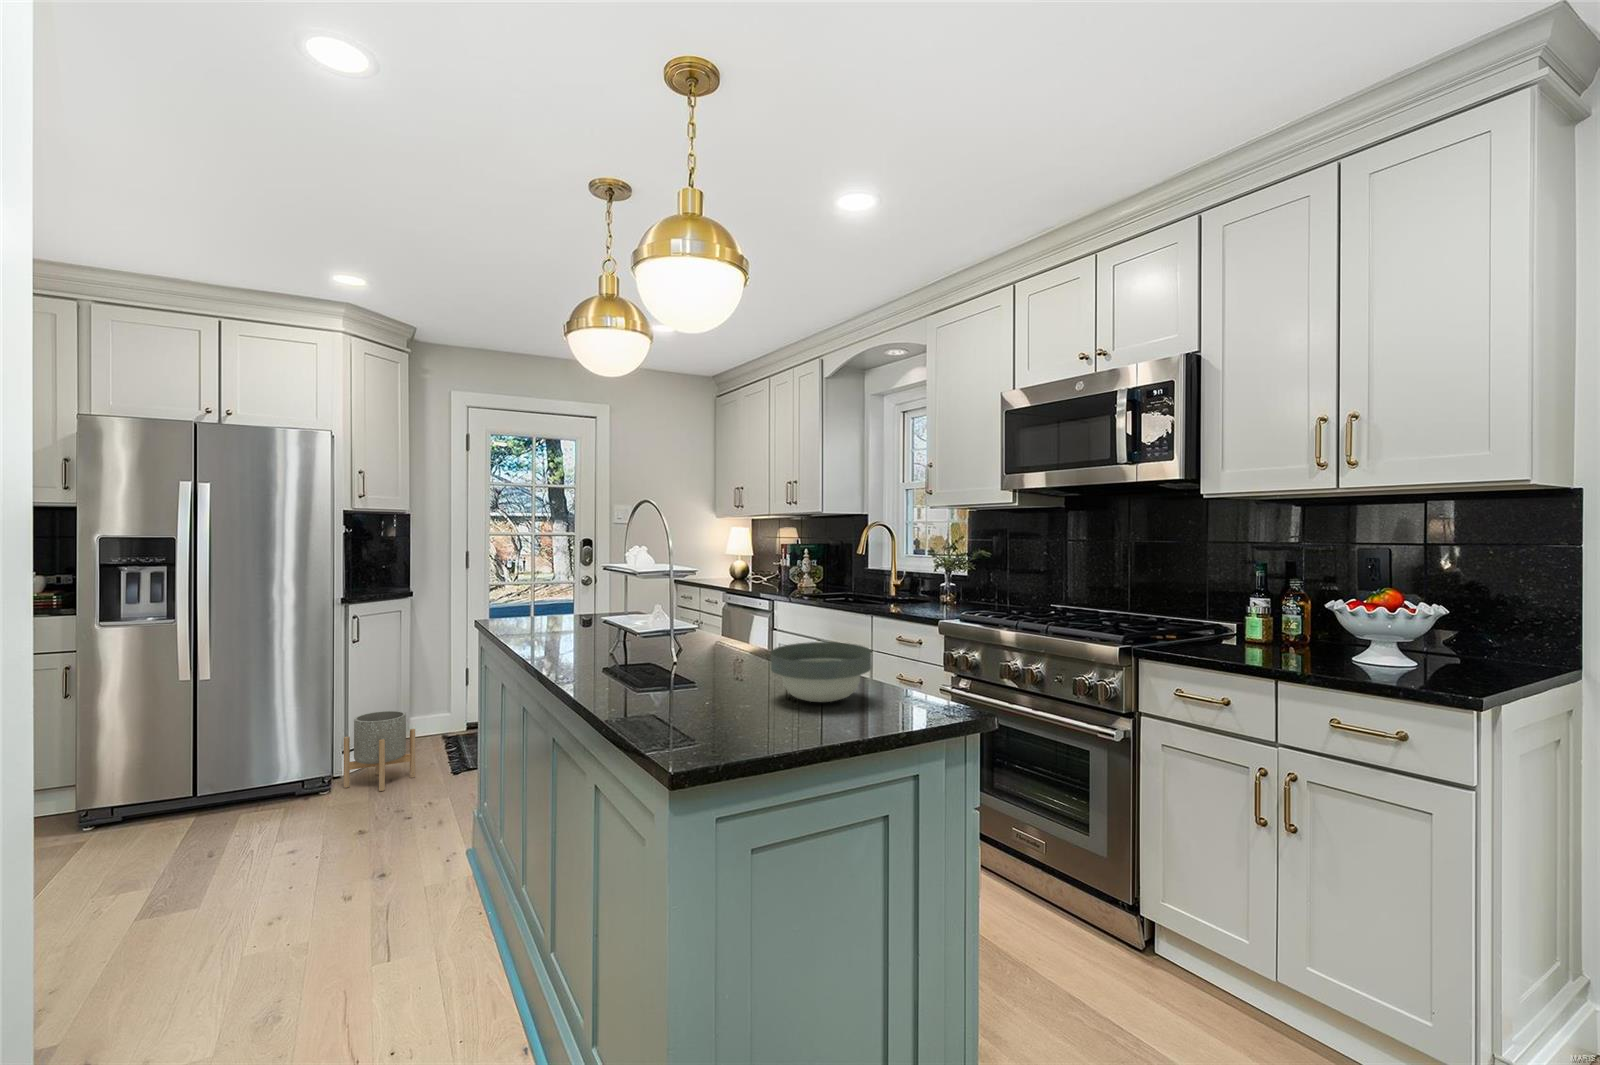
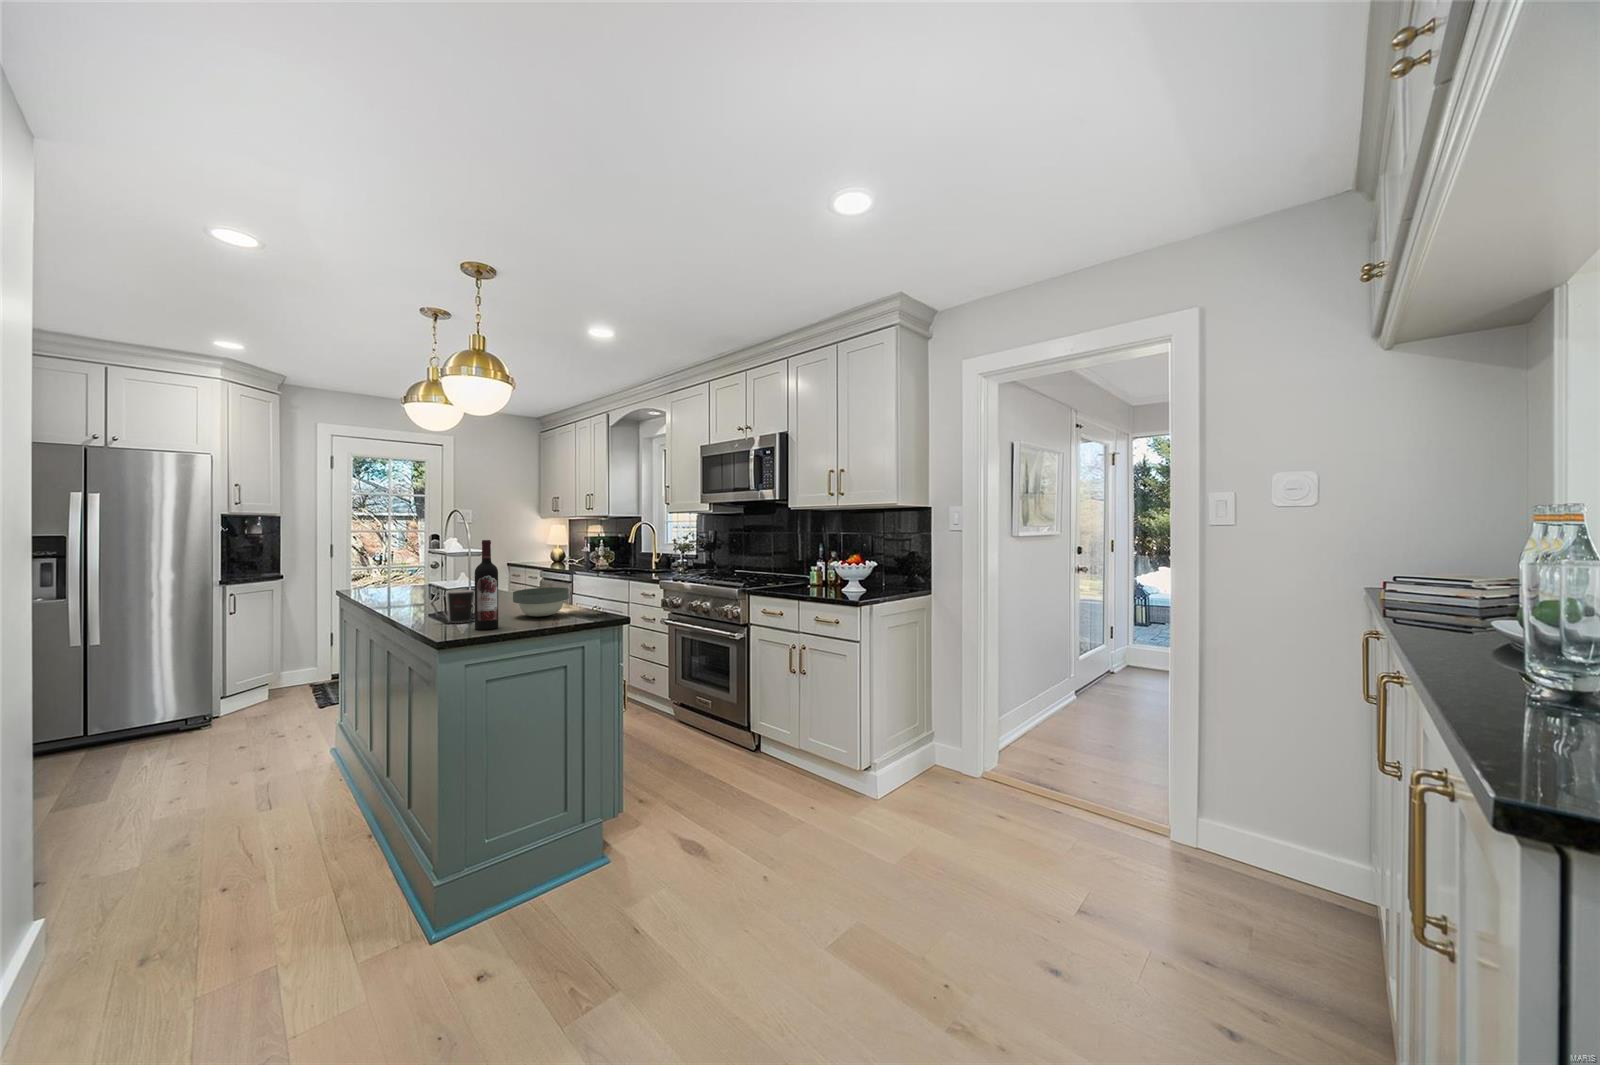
wine bottle: none [721,552,764,738] -> present [475,540,498,630]
coffee cup: none [641,646,706,712] -> present [445,590,474,623]
planter: present [344,711,415,791] -> none [223,664,286,722]

